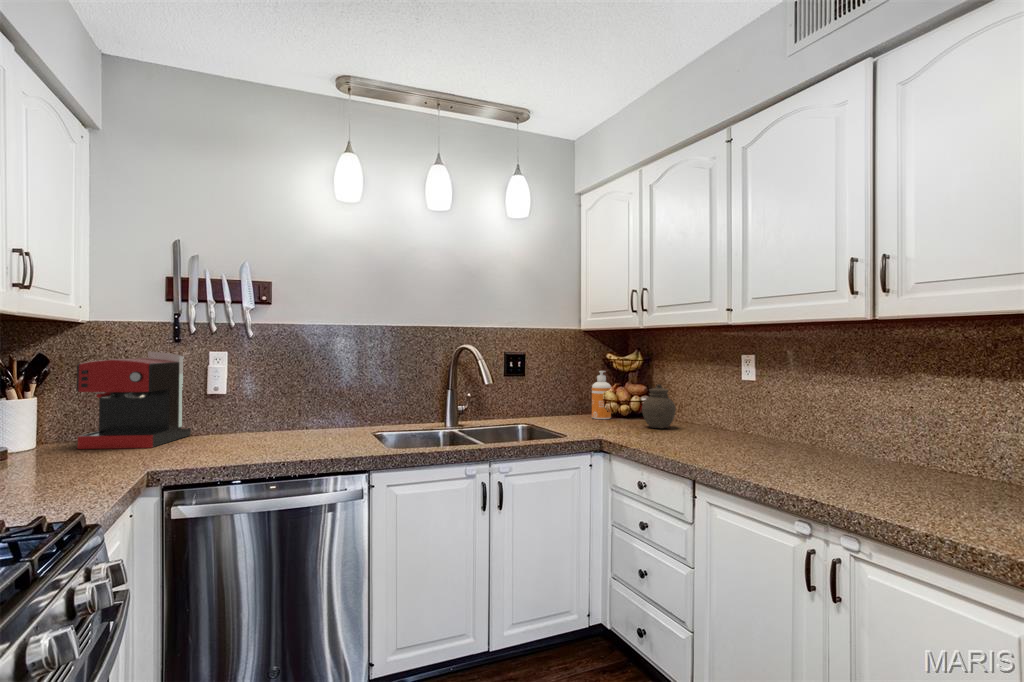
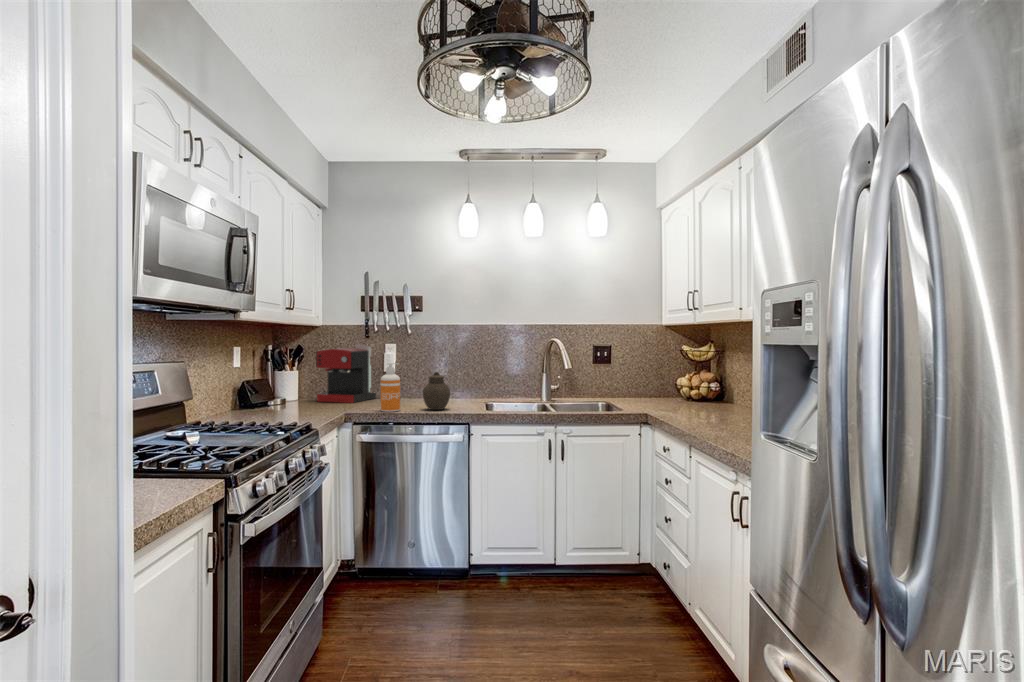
soap dispenser: present [592,371,611,419] -> present [381,363,400,412]
jar: present [642,384,676,429] -> present [423,372,450,410]

